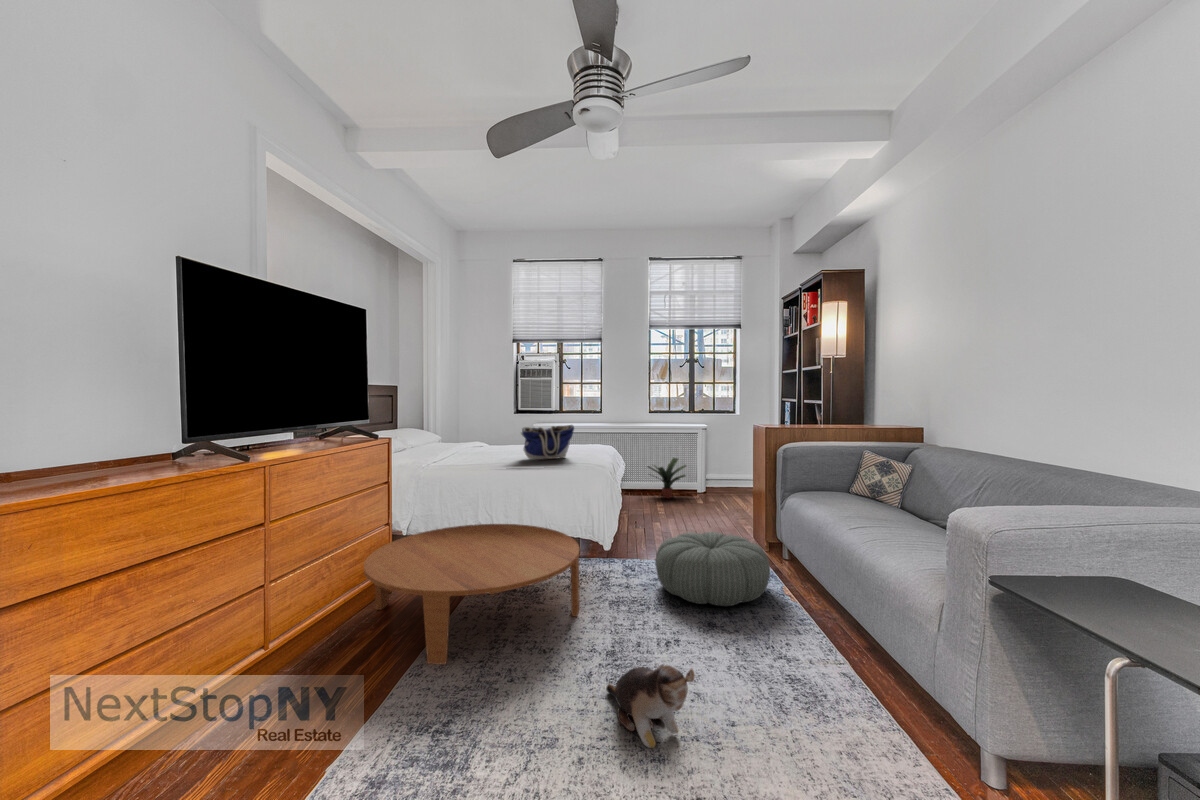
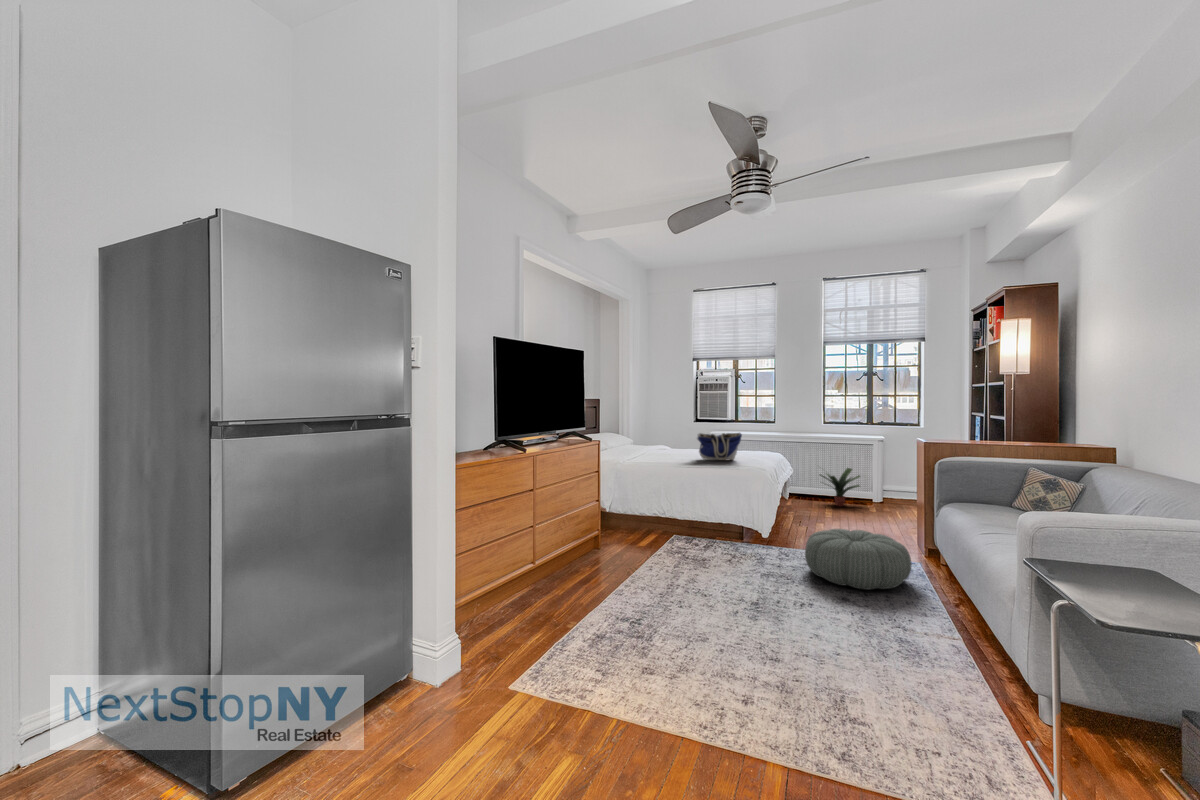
coffee table: present [364,524,580,664] -> none [584,507,738,593]
plush toy: present [606,665,695,748] -> none [747,598,803,654]

